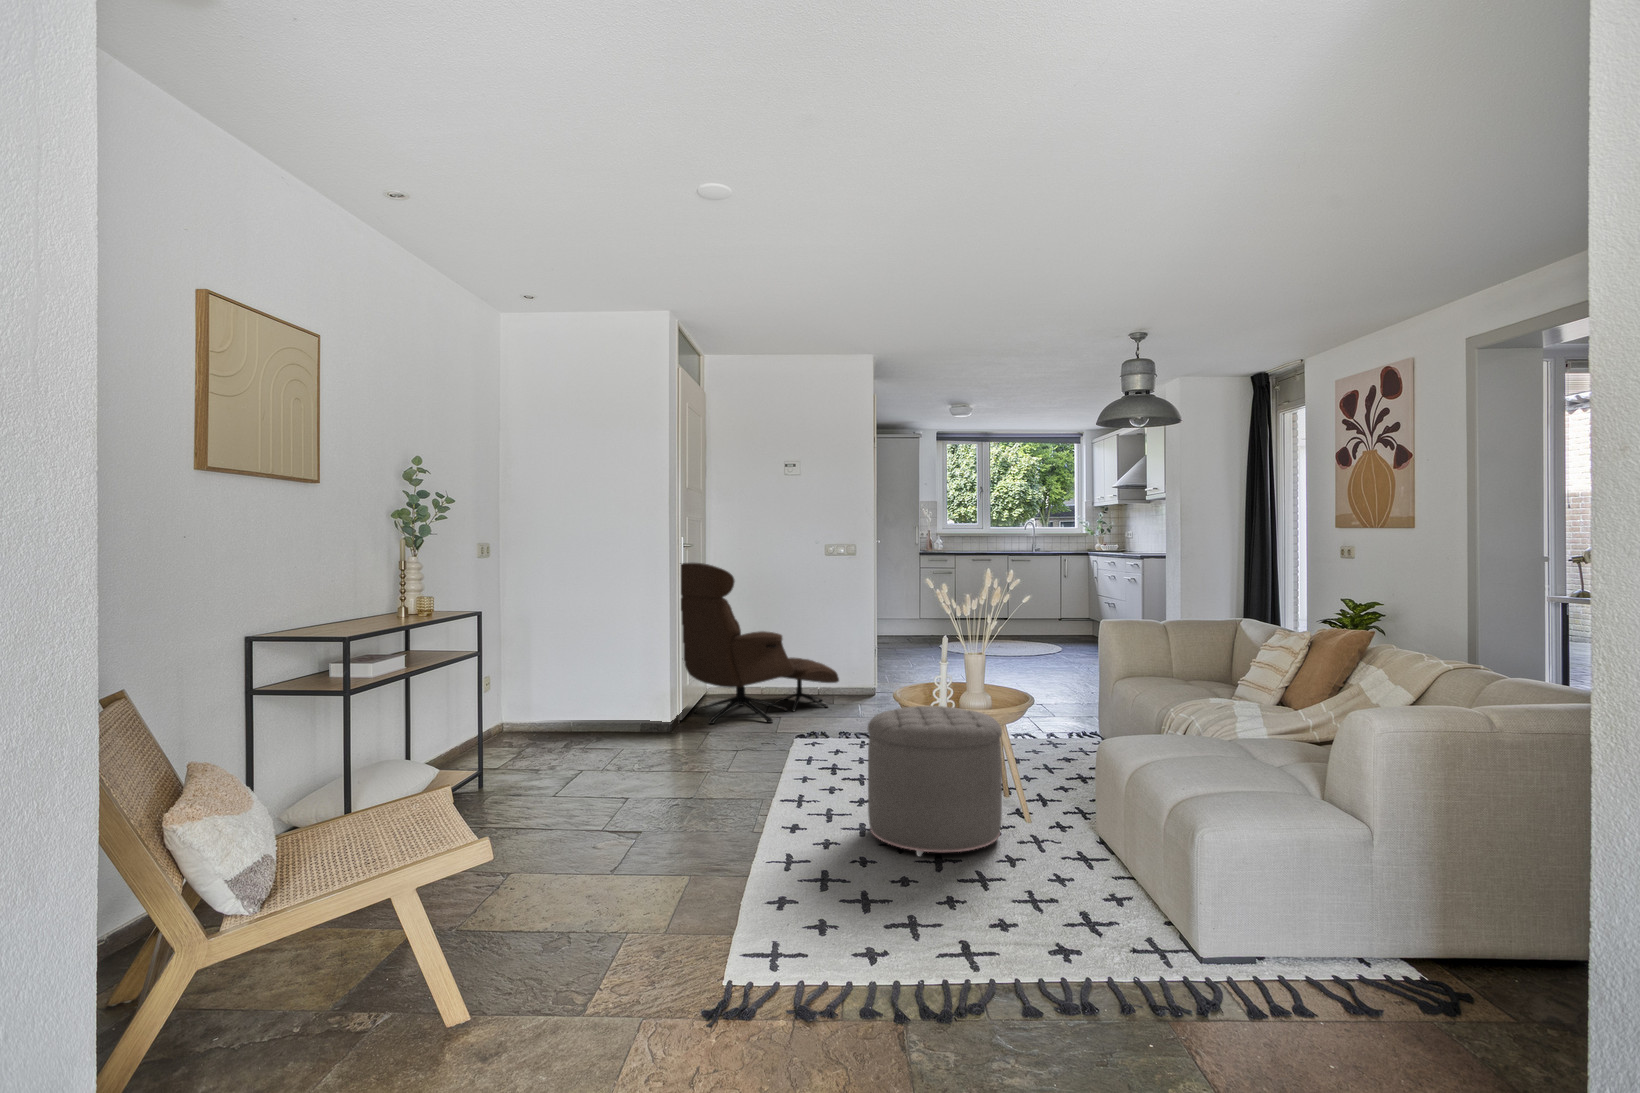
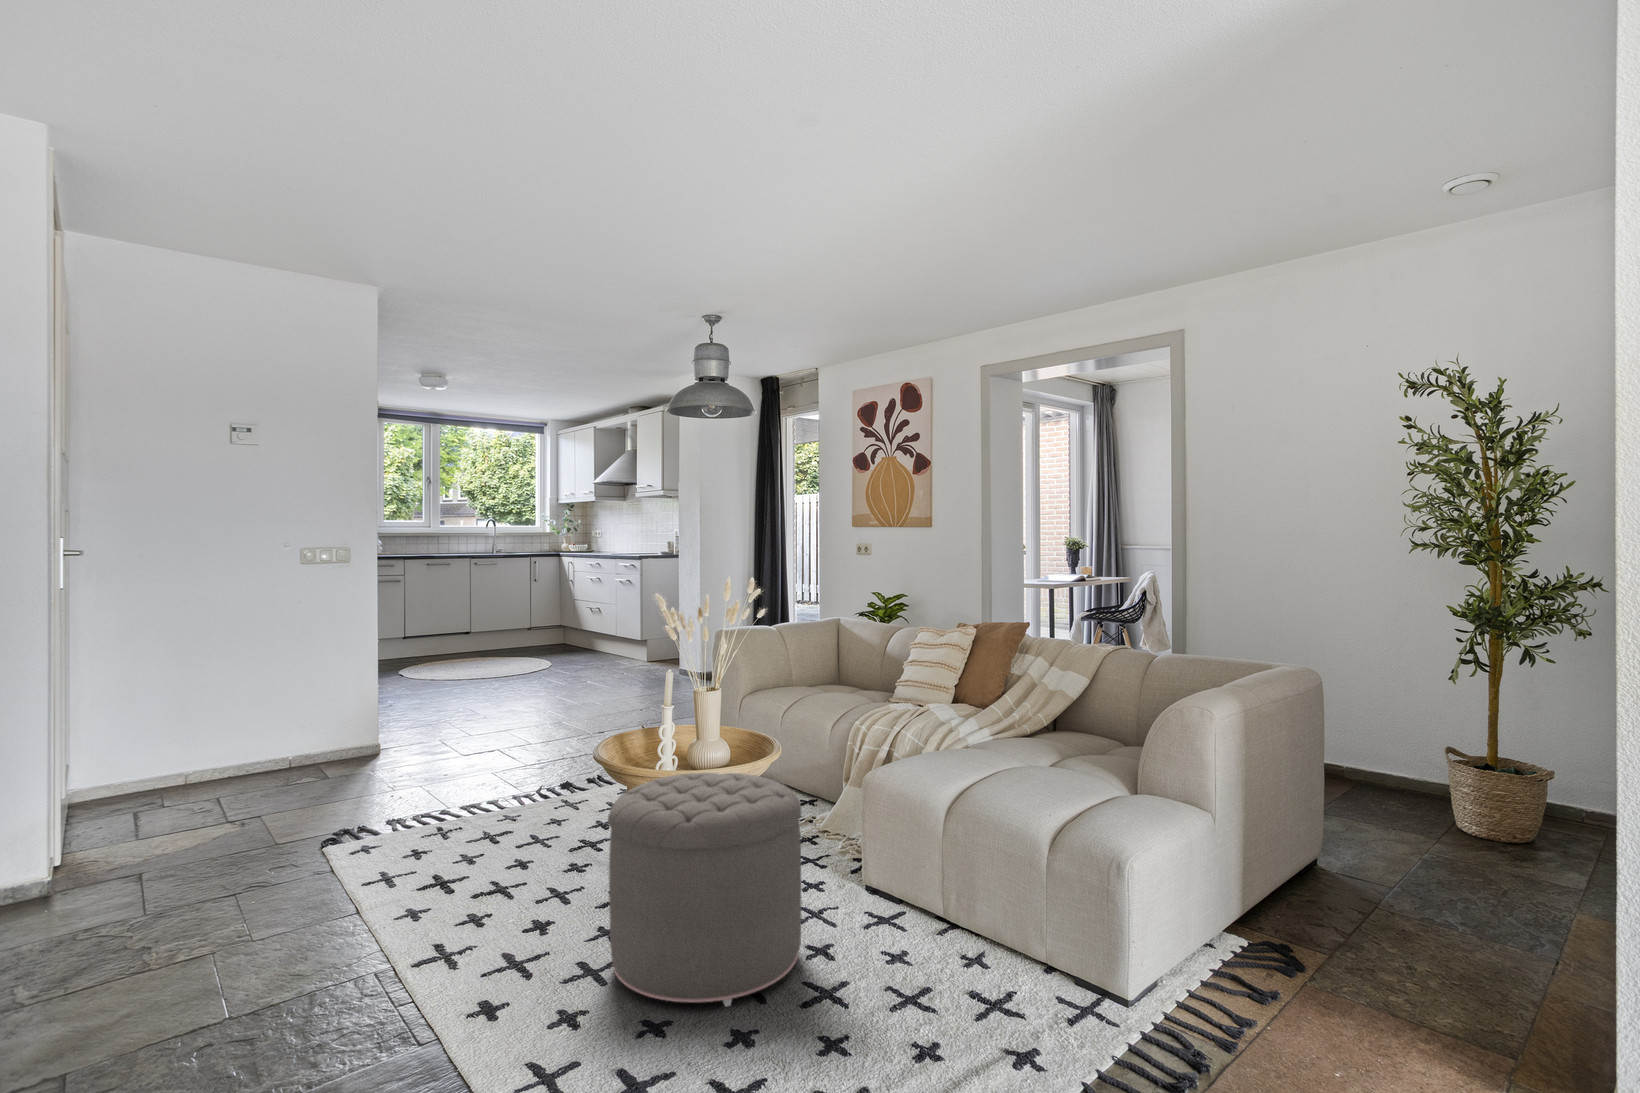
lounge chair: present [681,563,839,724] -> none [22,582,343,859]

